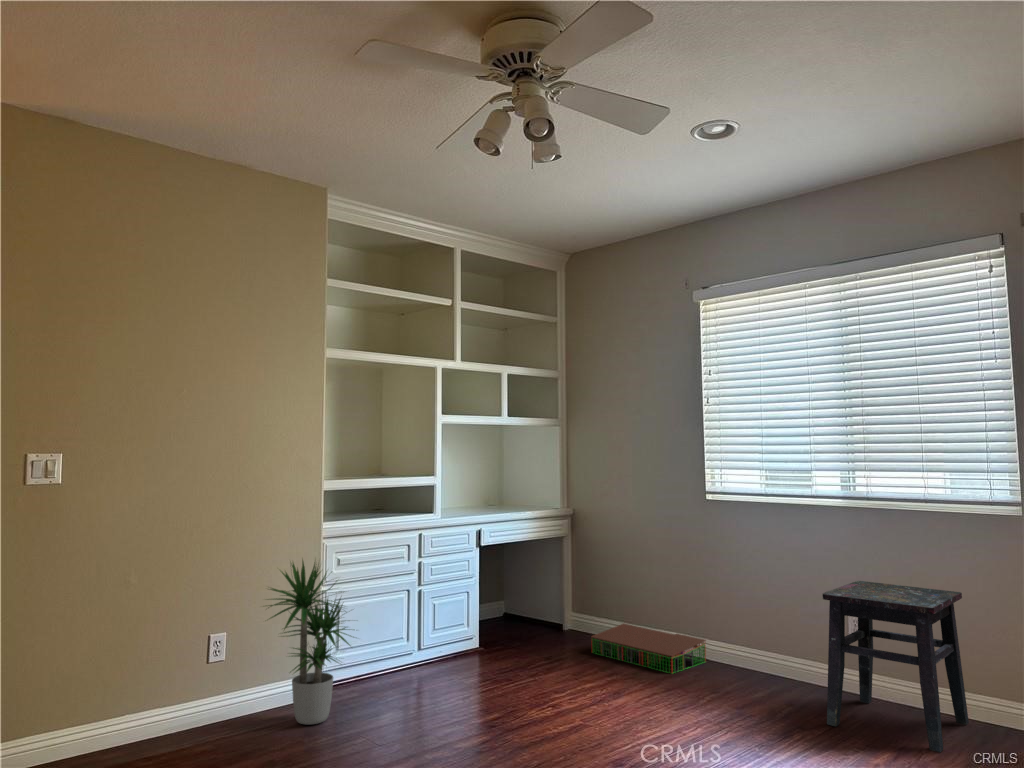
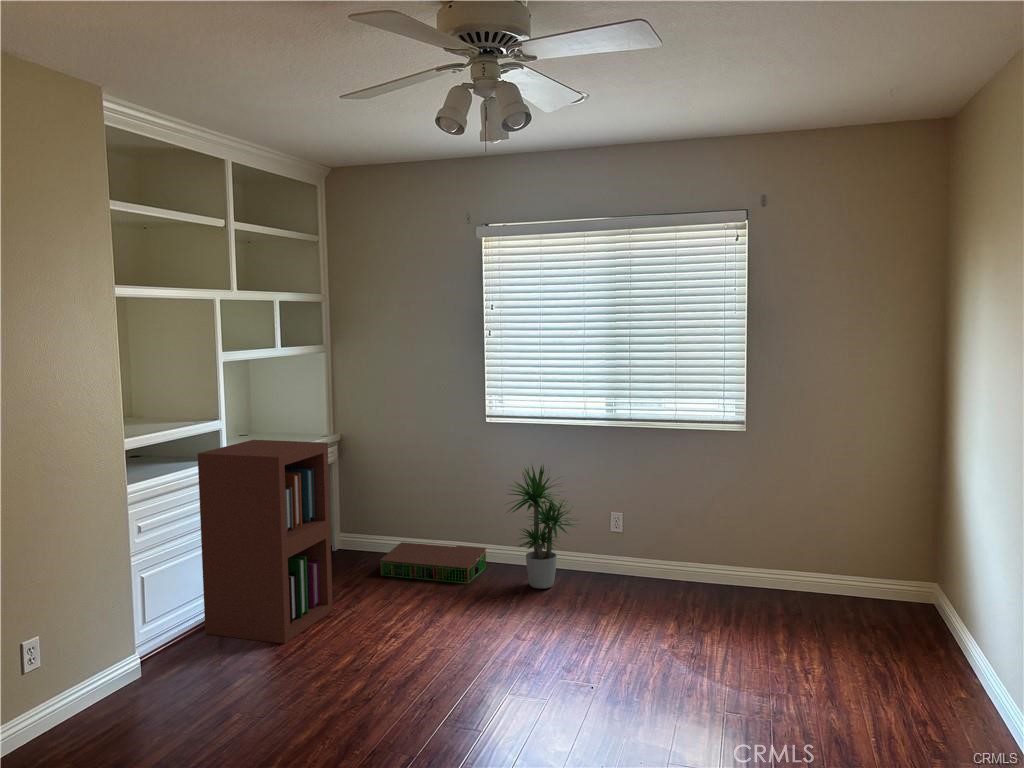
bookshelf: none [399,498,519,694] -> present [198,440,333,644]
potted plant: present [269,559,352,724] -> present [508,465,579,589]
side table: present [823,581,969,752] -> none [615,487,701,612]

